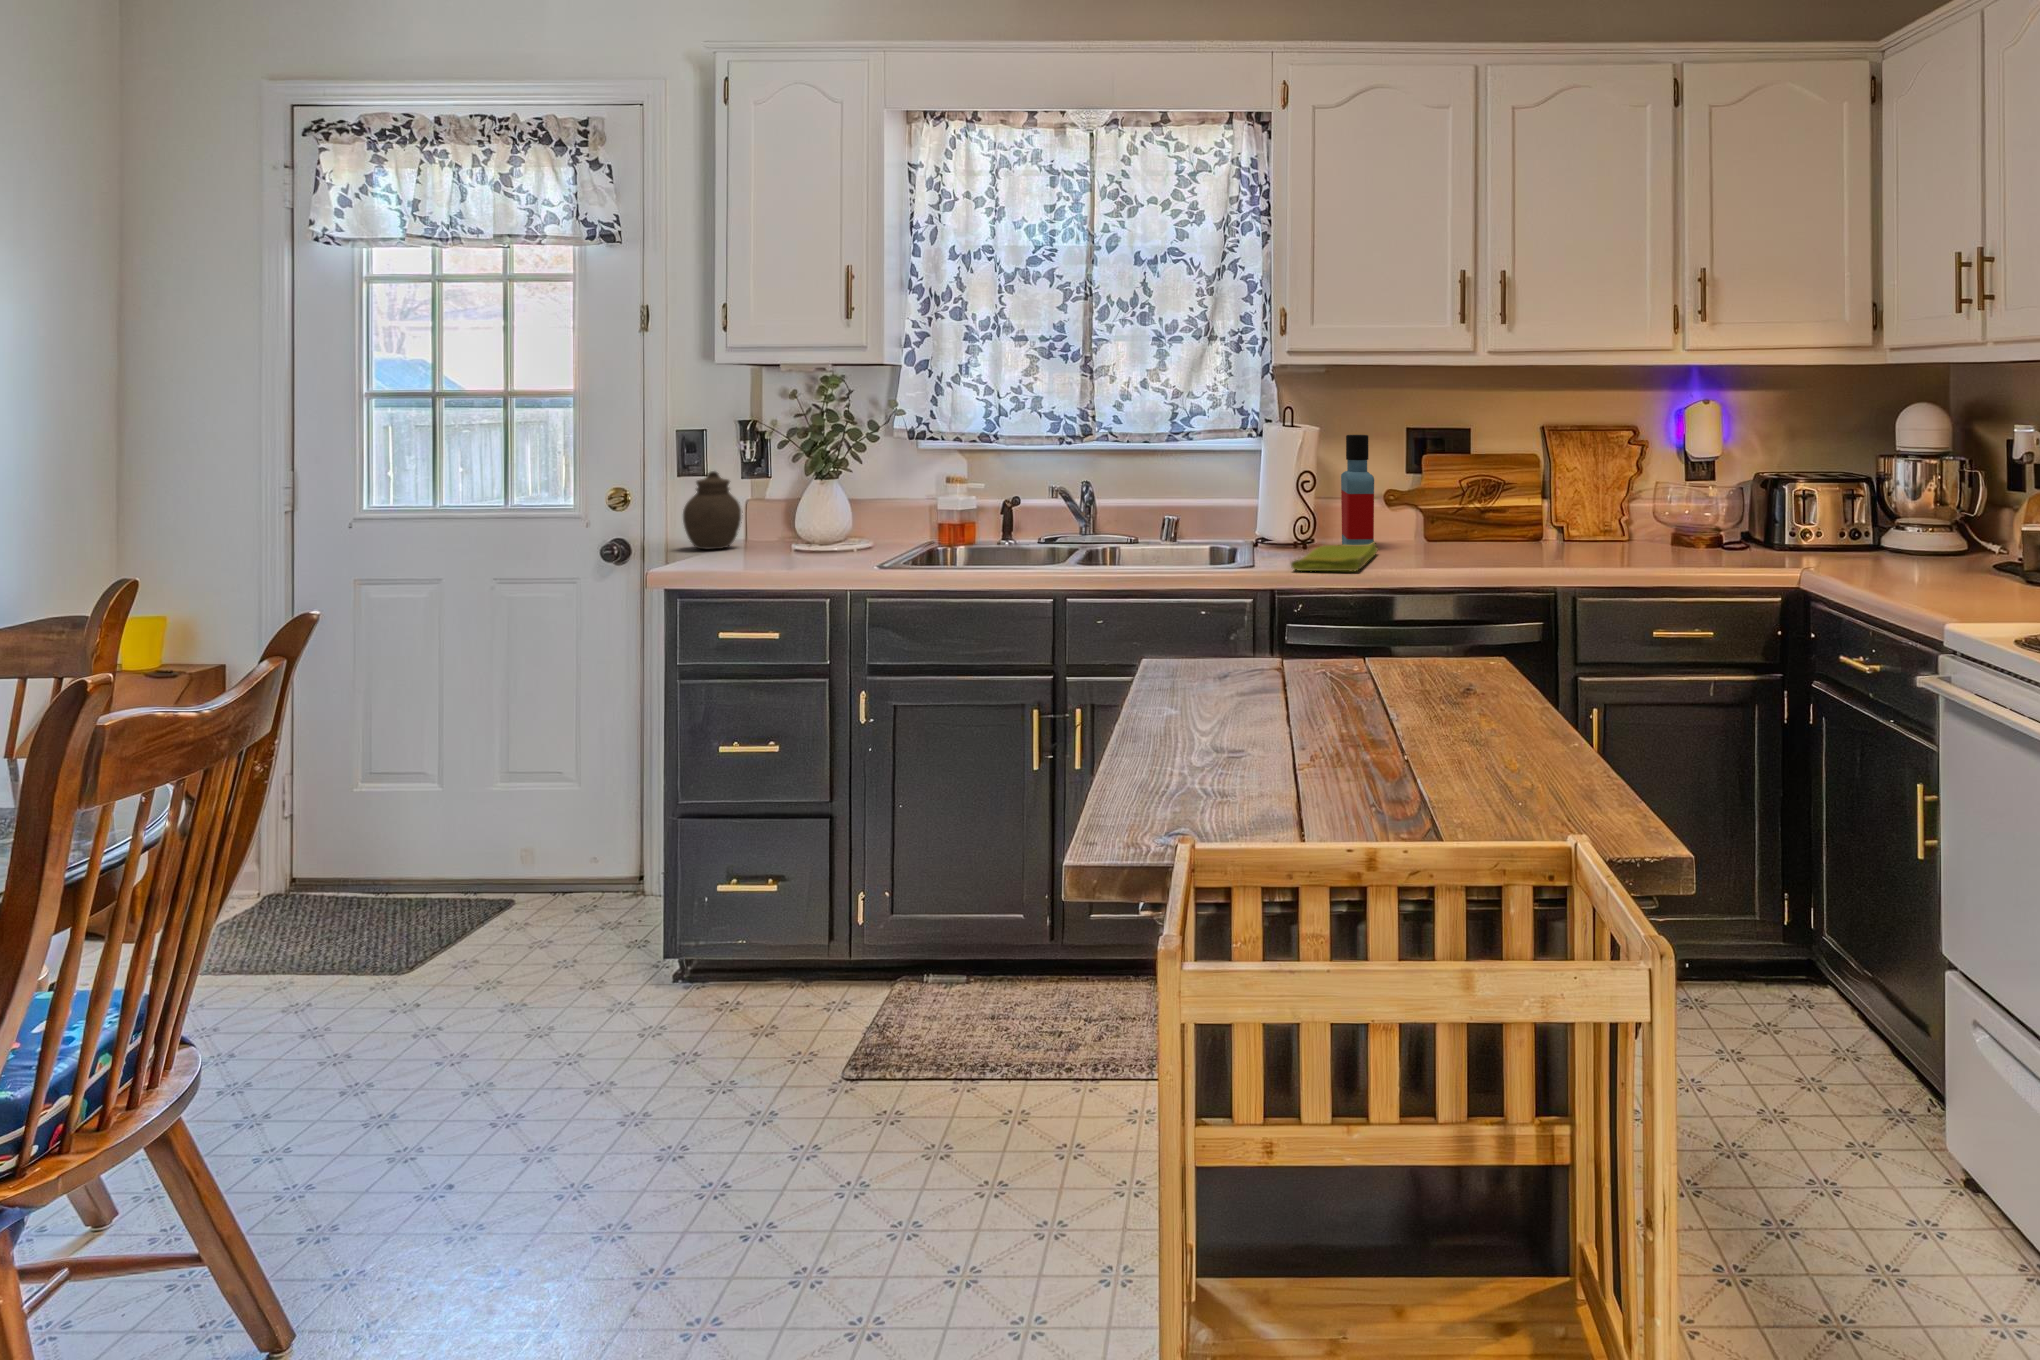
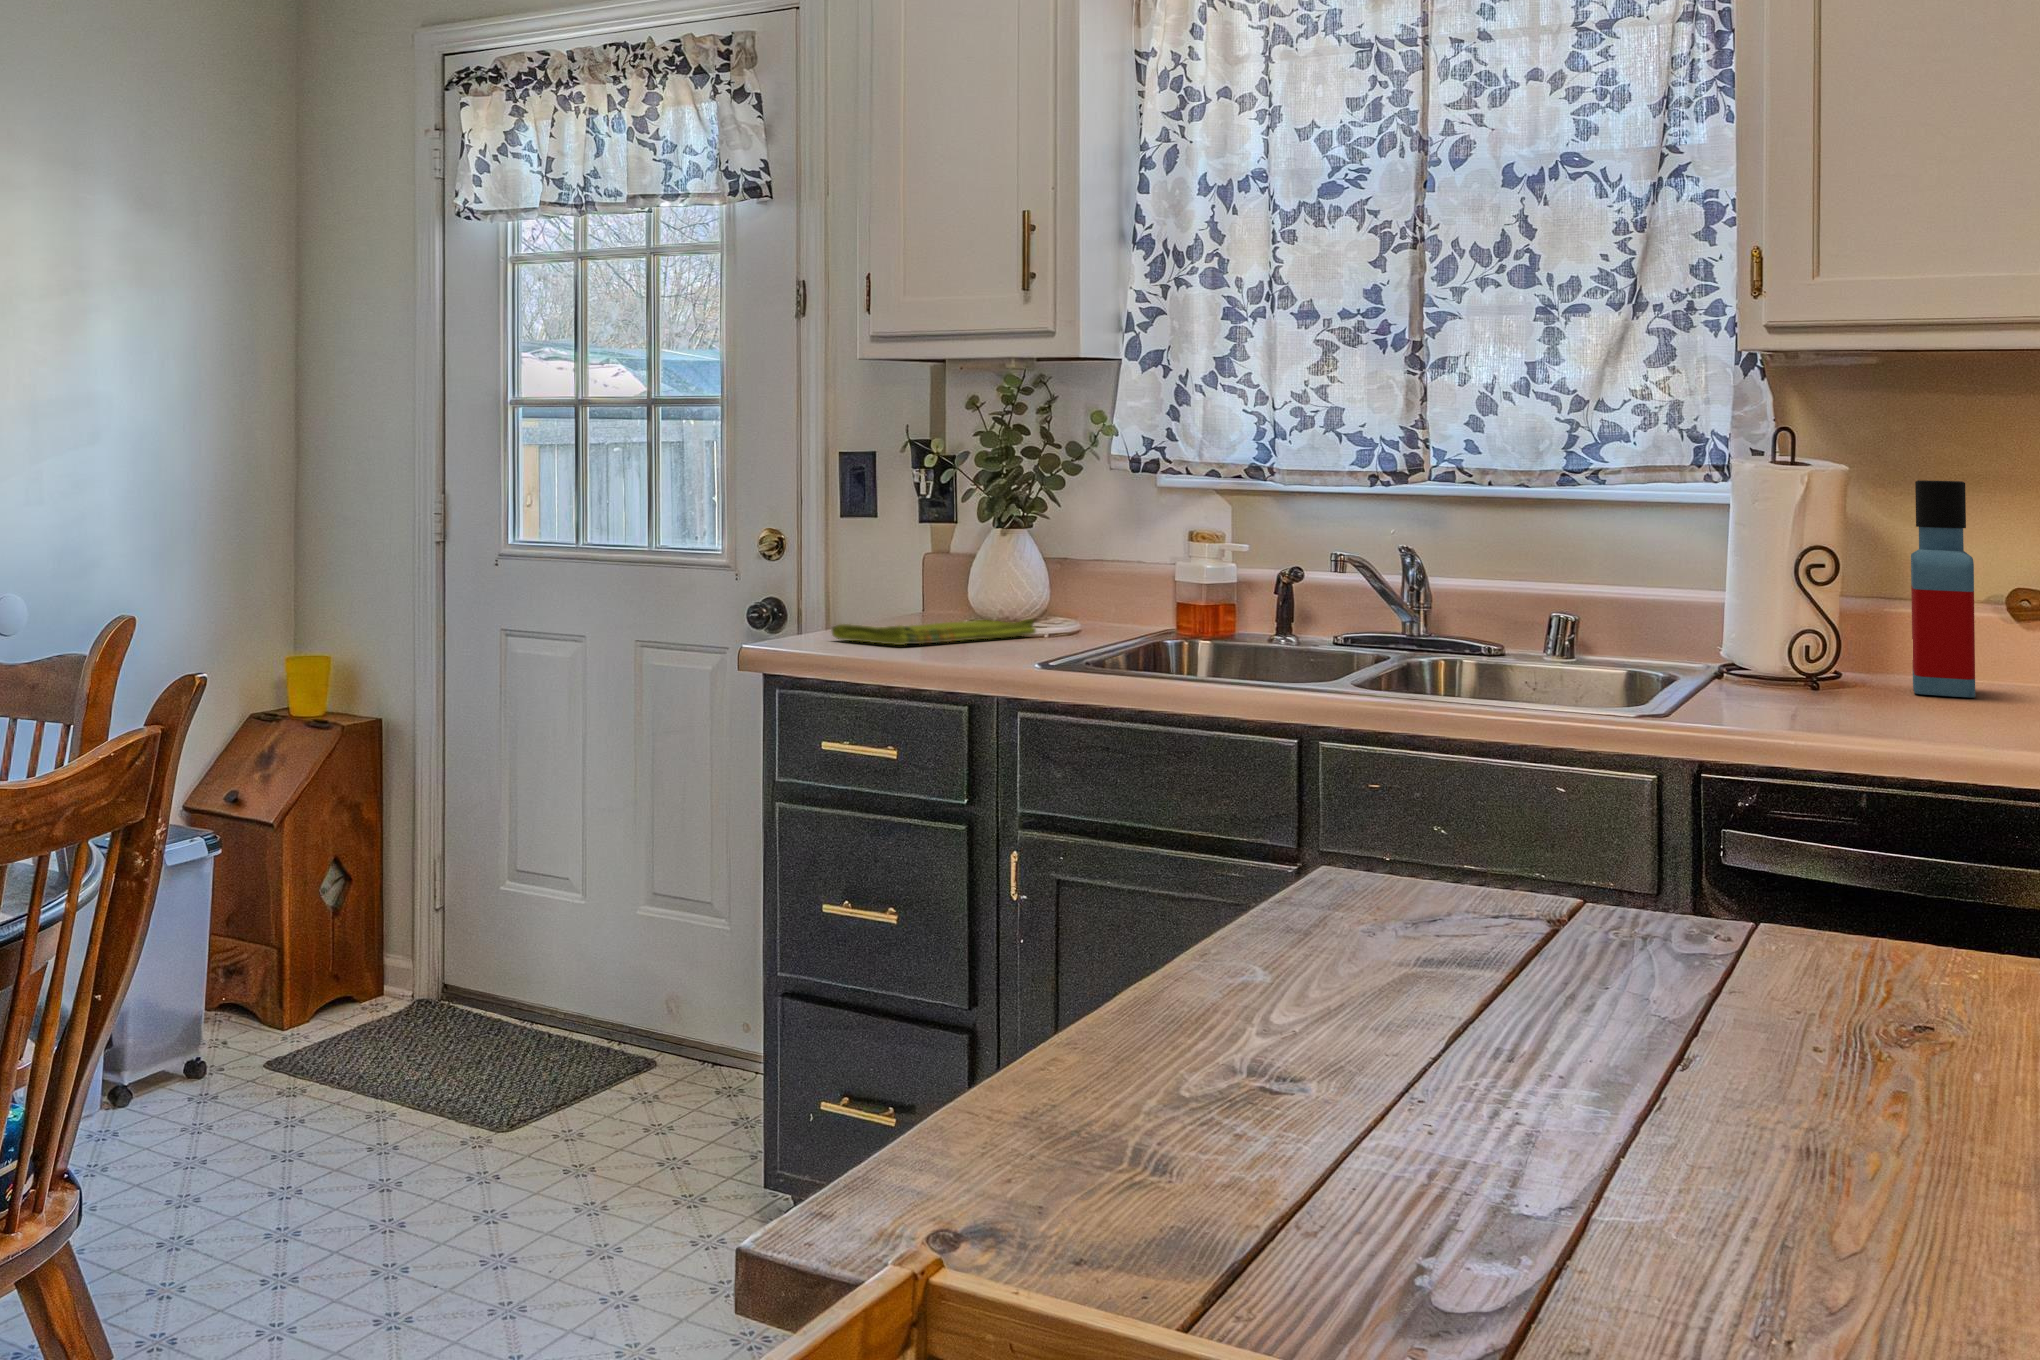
jar: present [683,471,743,549] -> none [836,511,916,622]
dish towel: present [1291,542,1378,571] -> present [832,619,1036,645]

